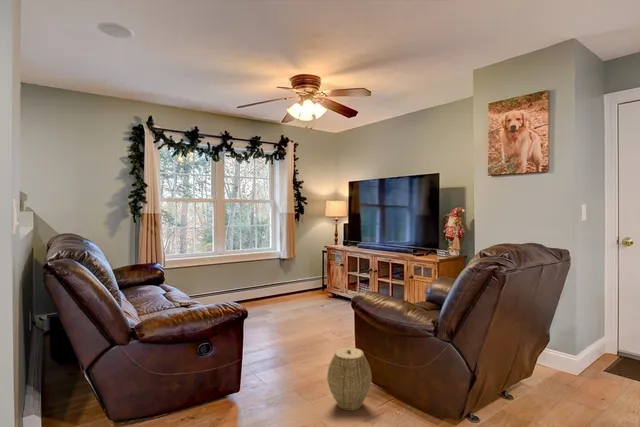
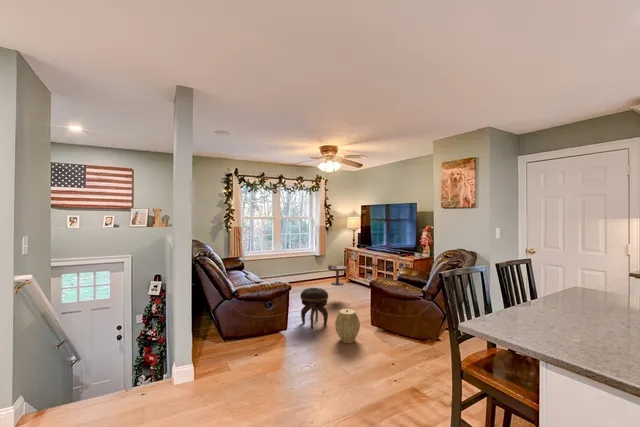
side table: none [304,271,333,327] -> present [328,265,347,286]
footstool: none [262,311,310,383] -> present [300,288,328,328]

